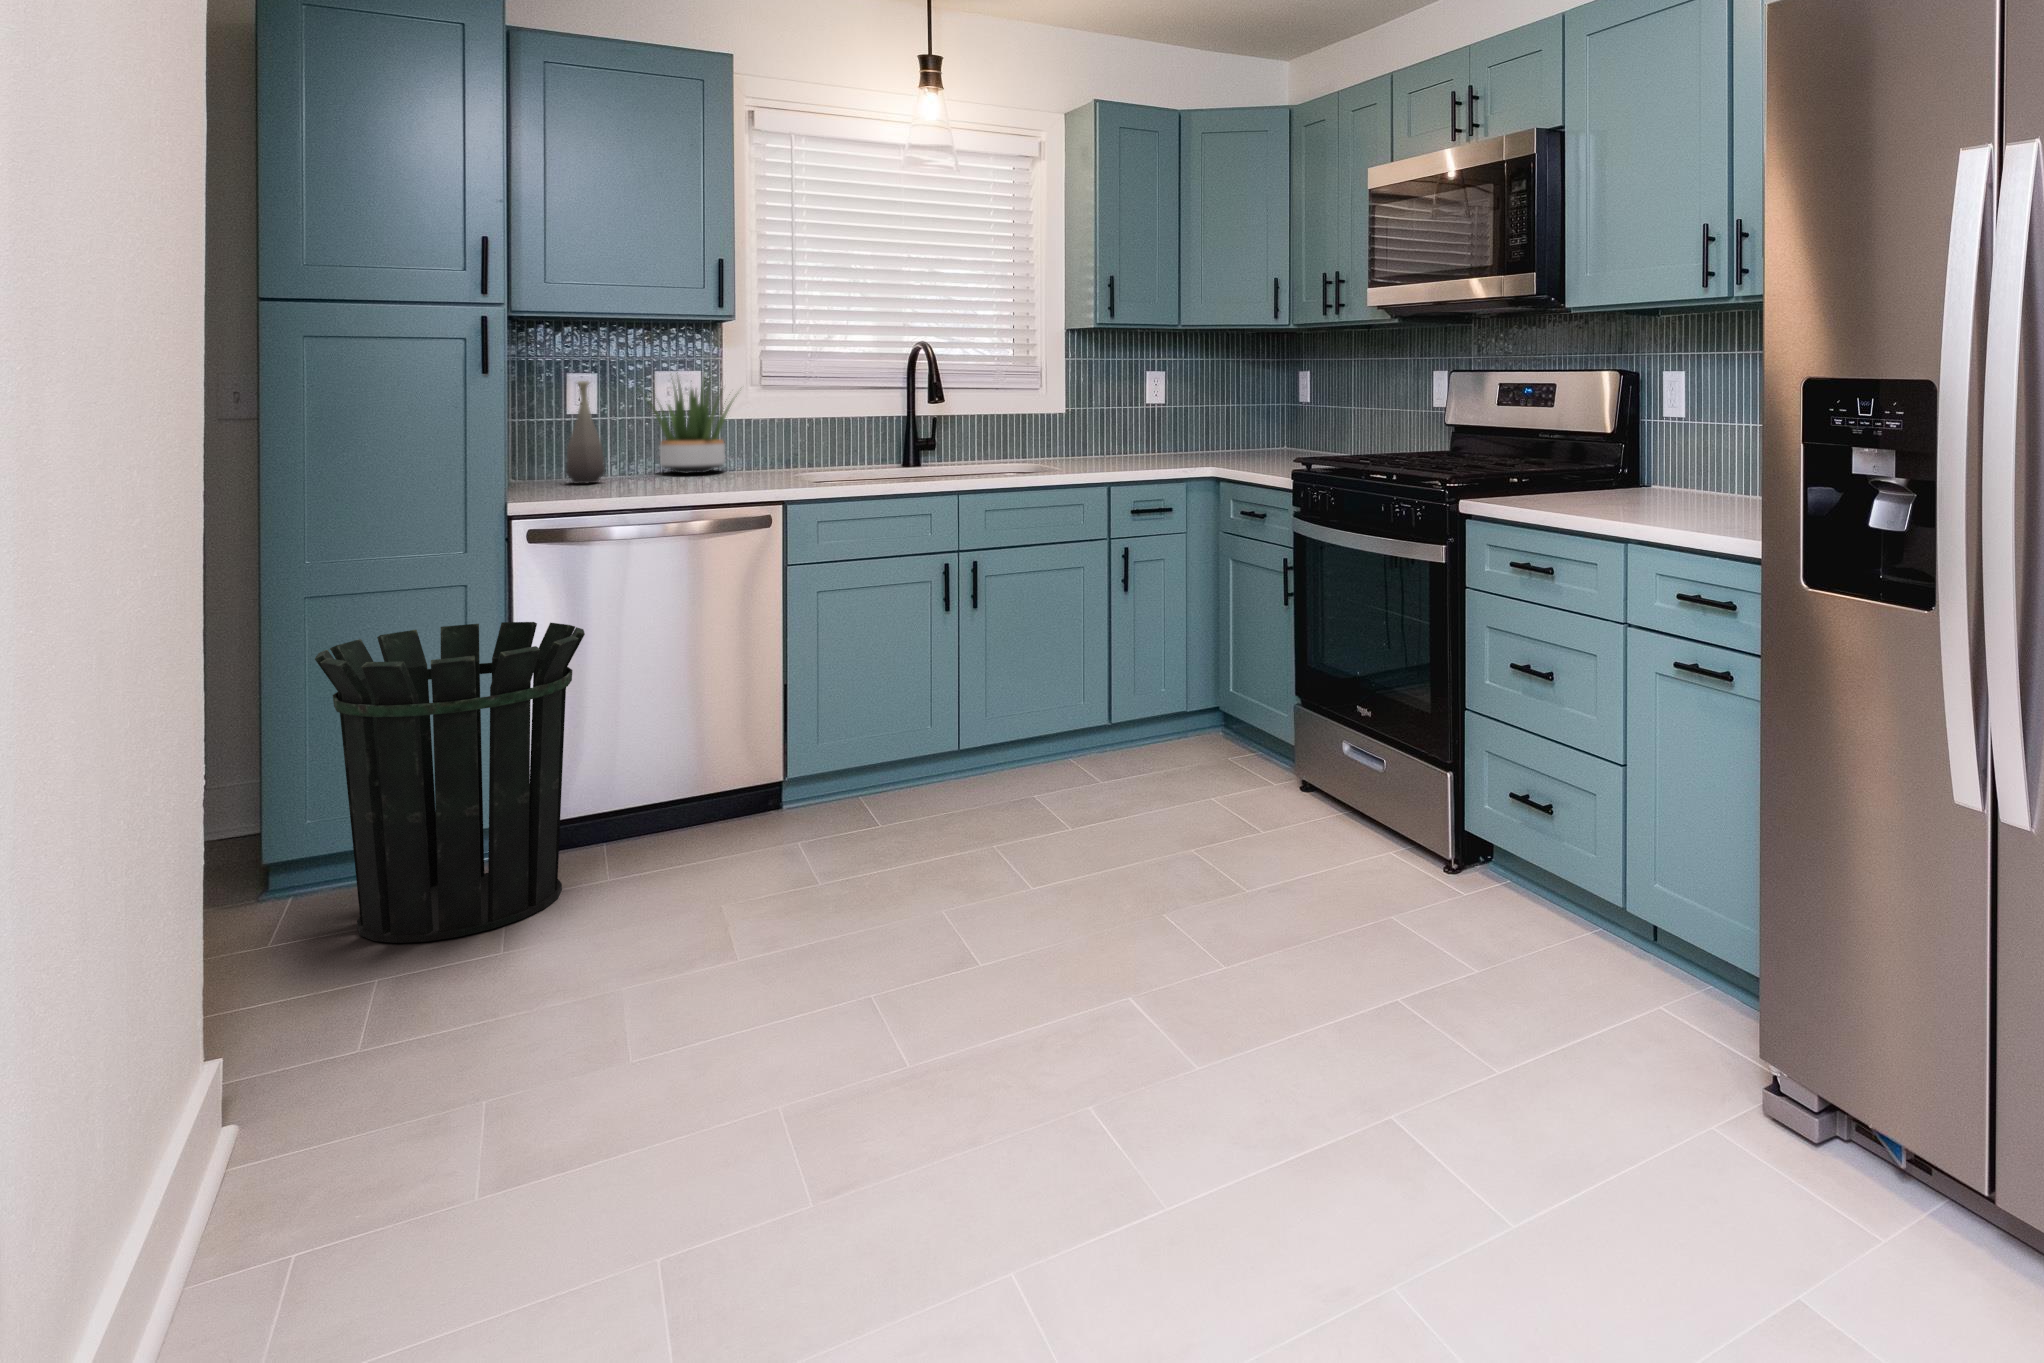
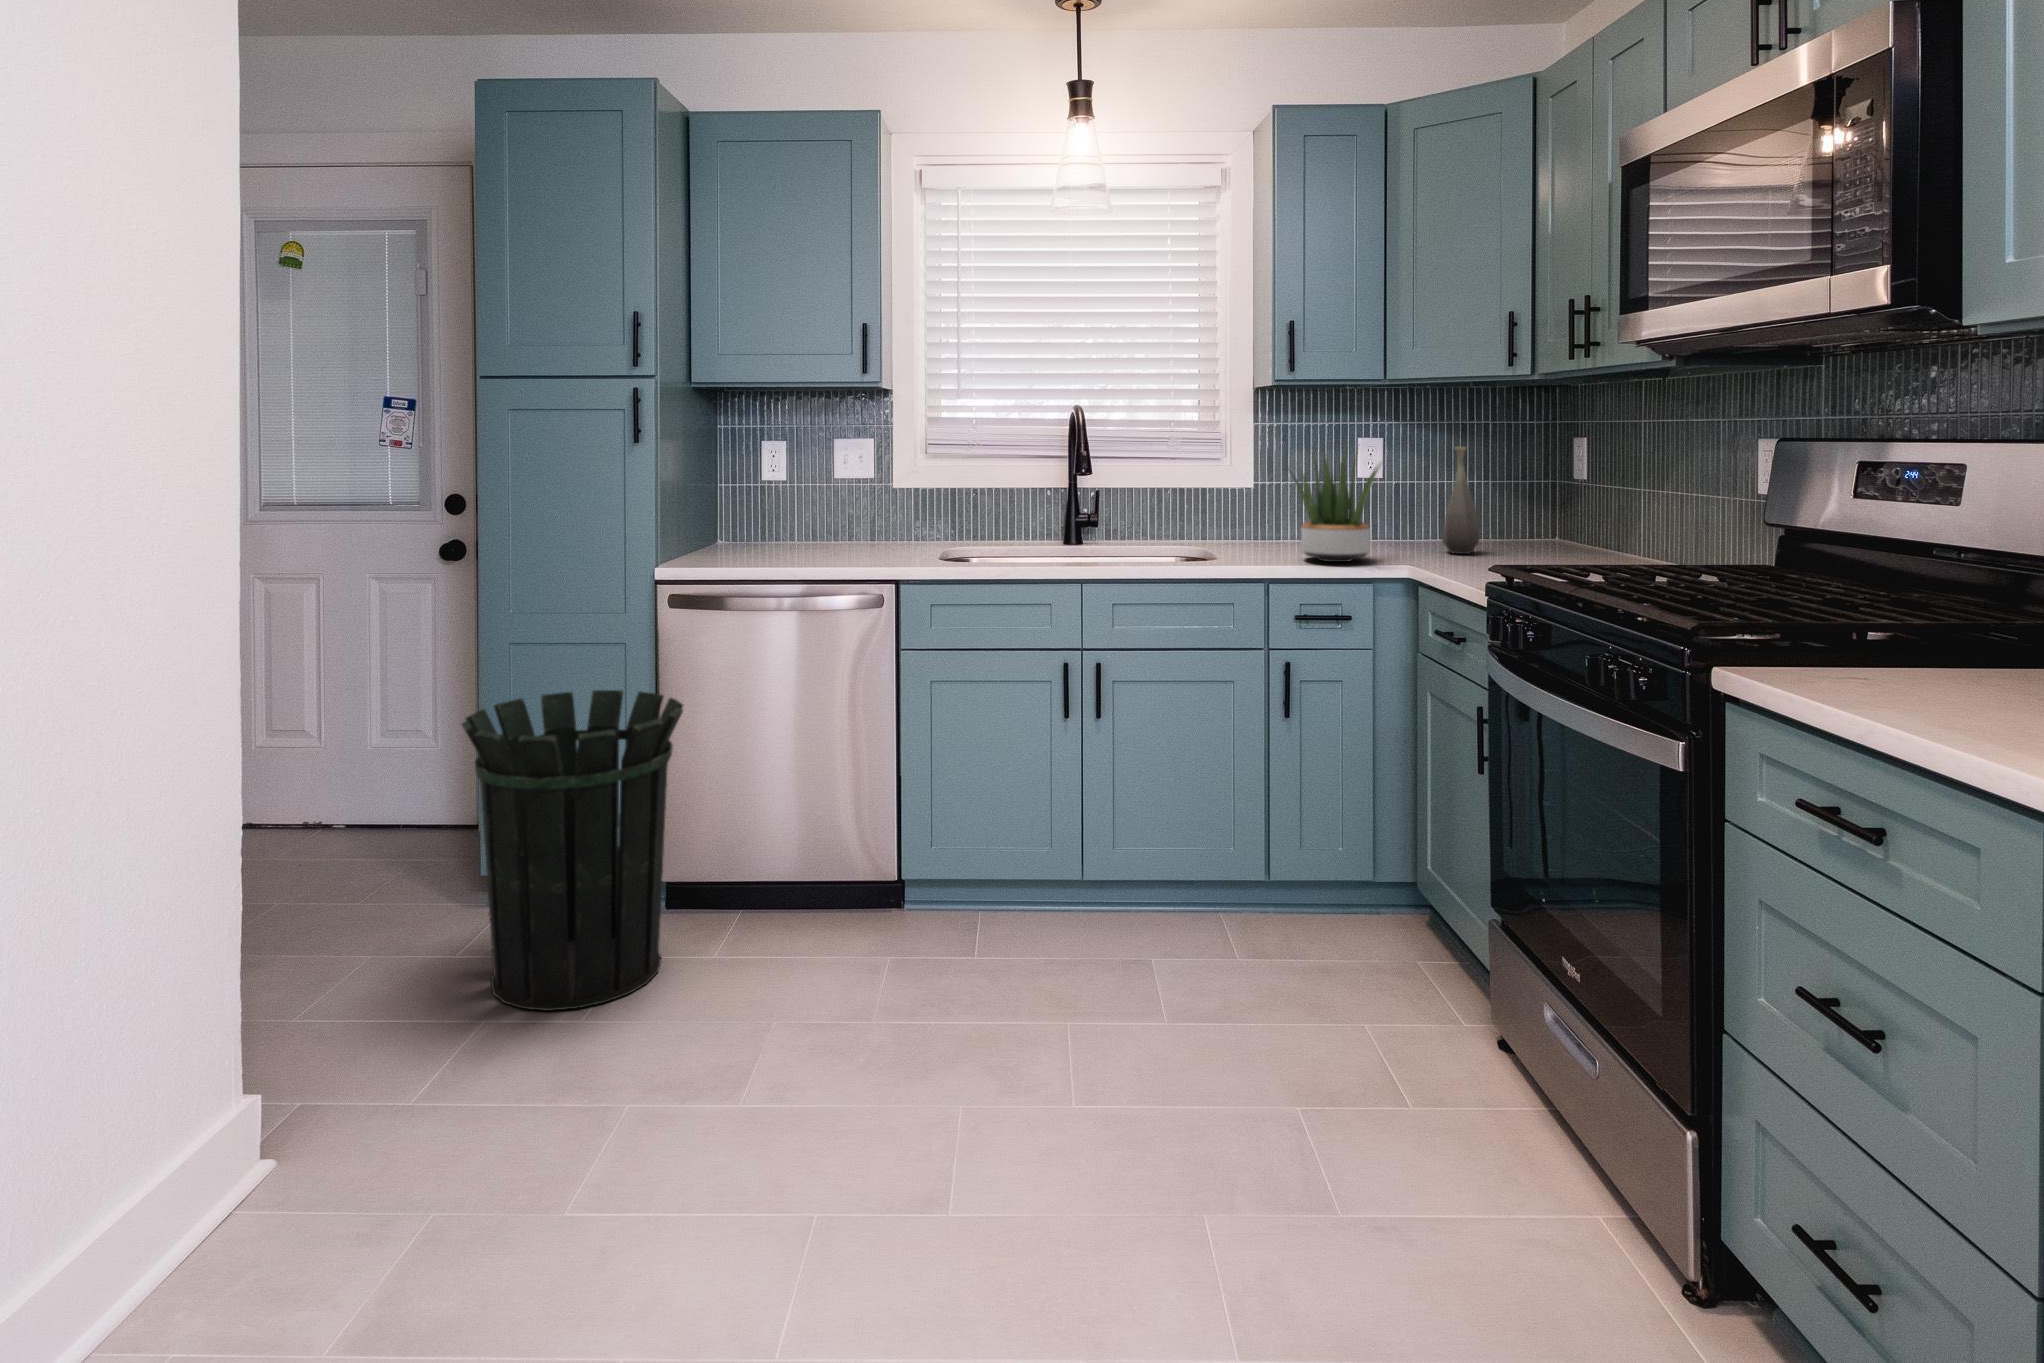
potted plant: present [648,373,737,473] -> present [1289,448,1380,562]
bottle: present [566,381,605,484] -> present [1442,446,1479,554]

